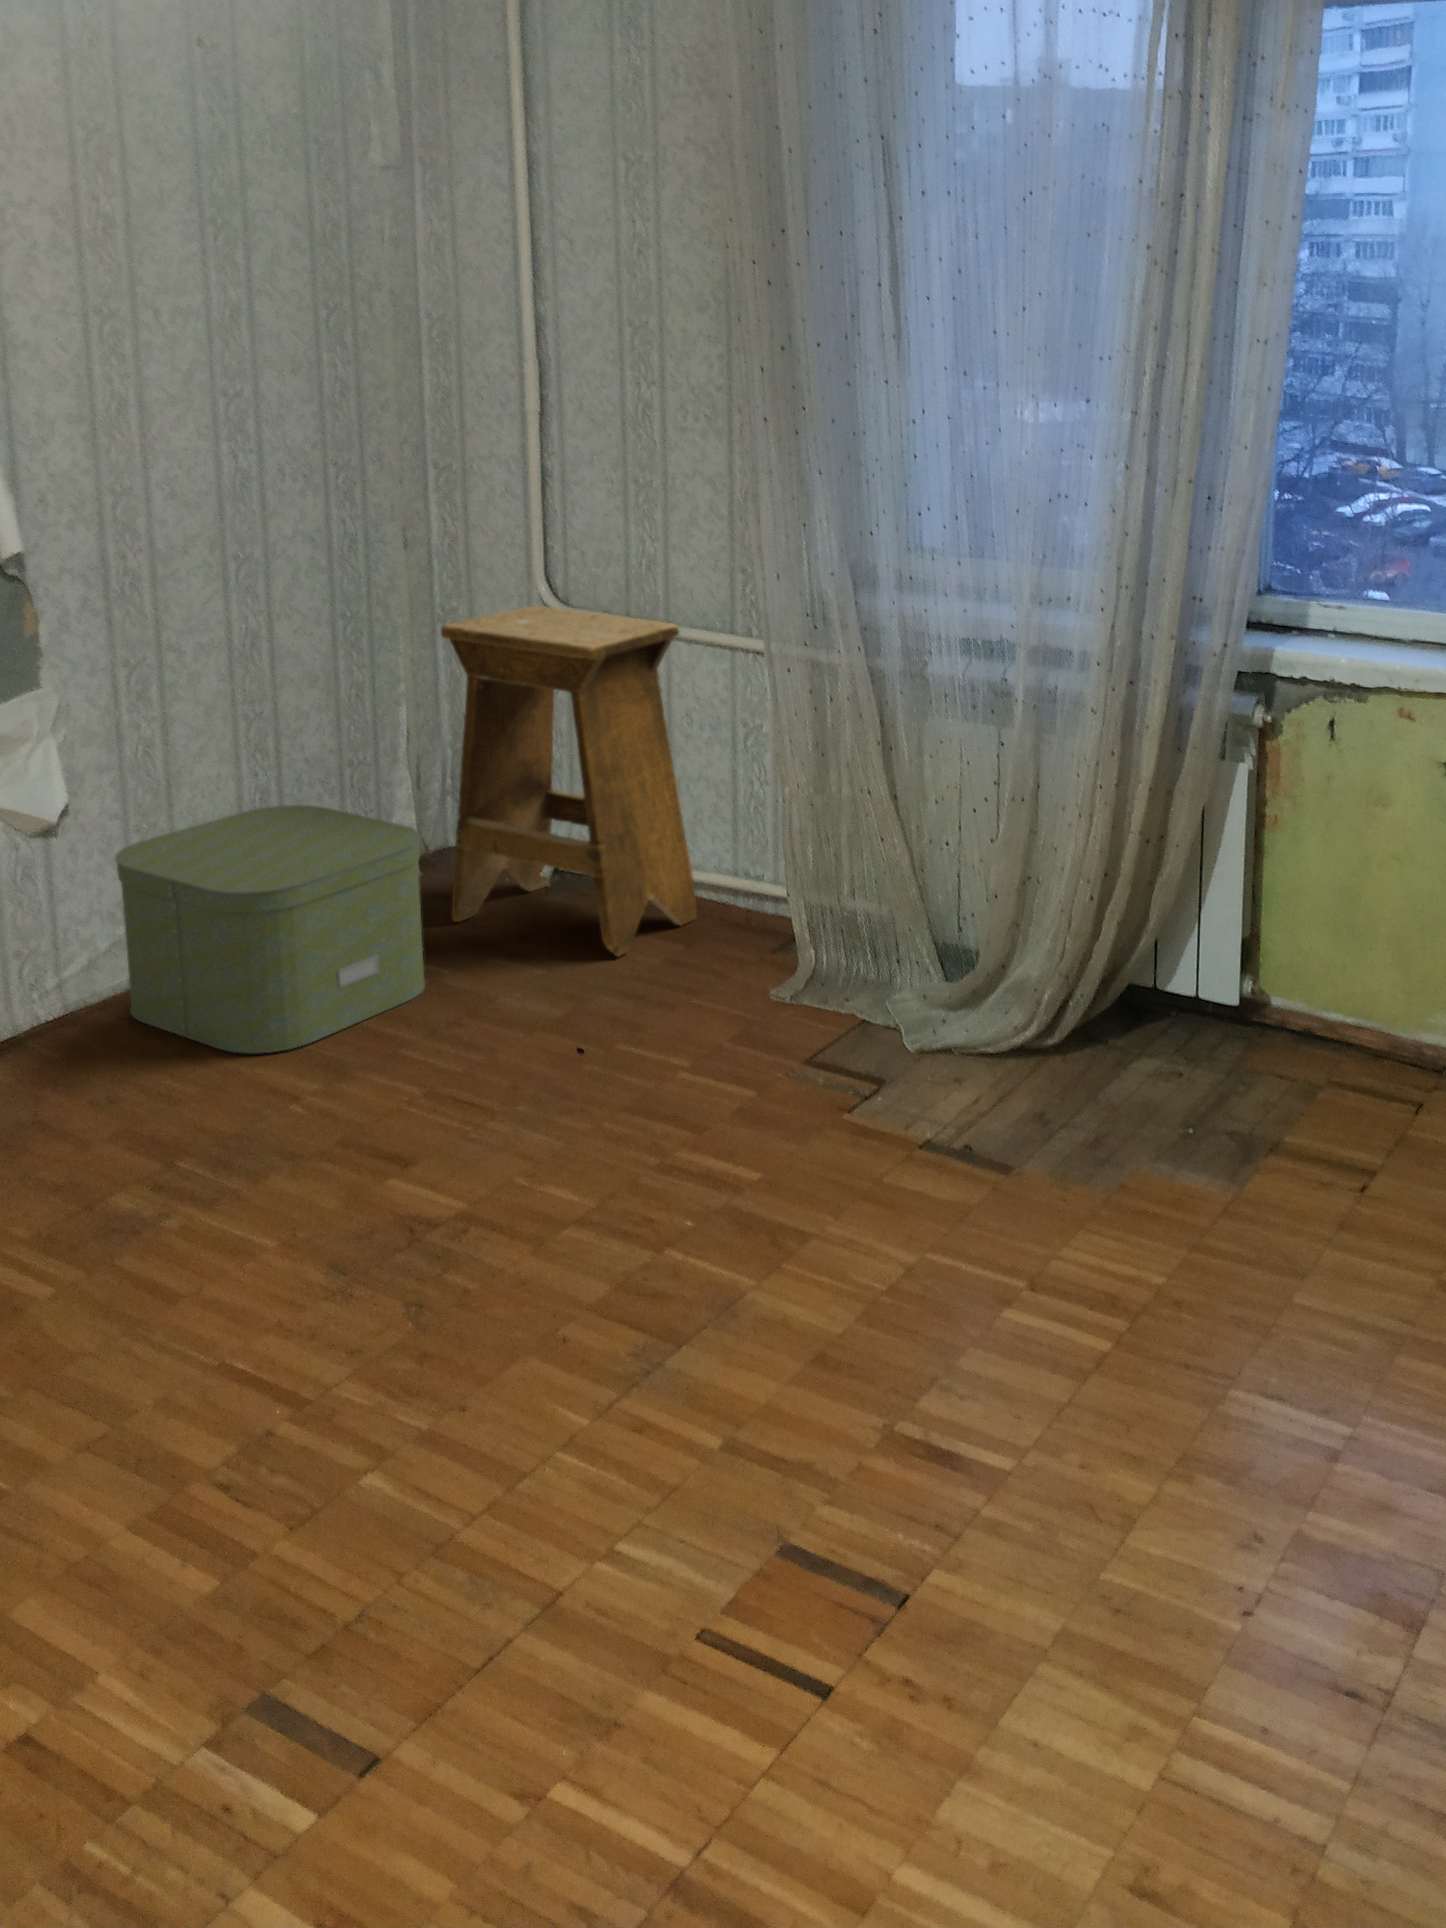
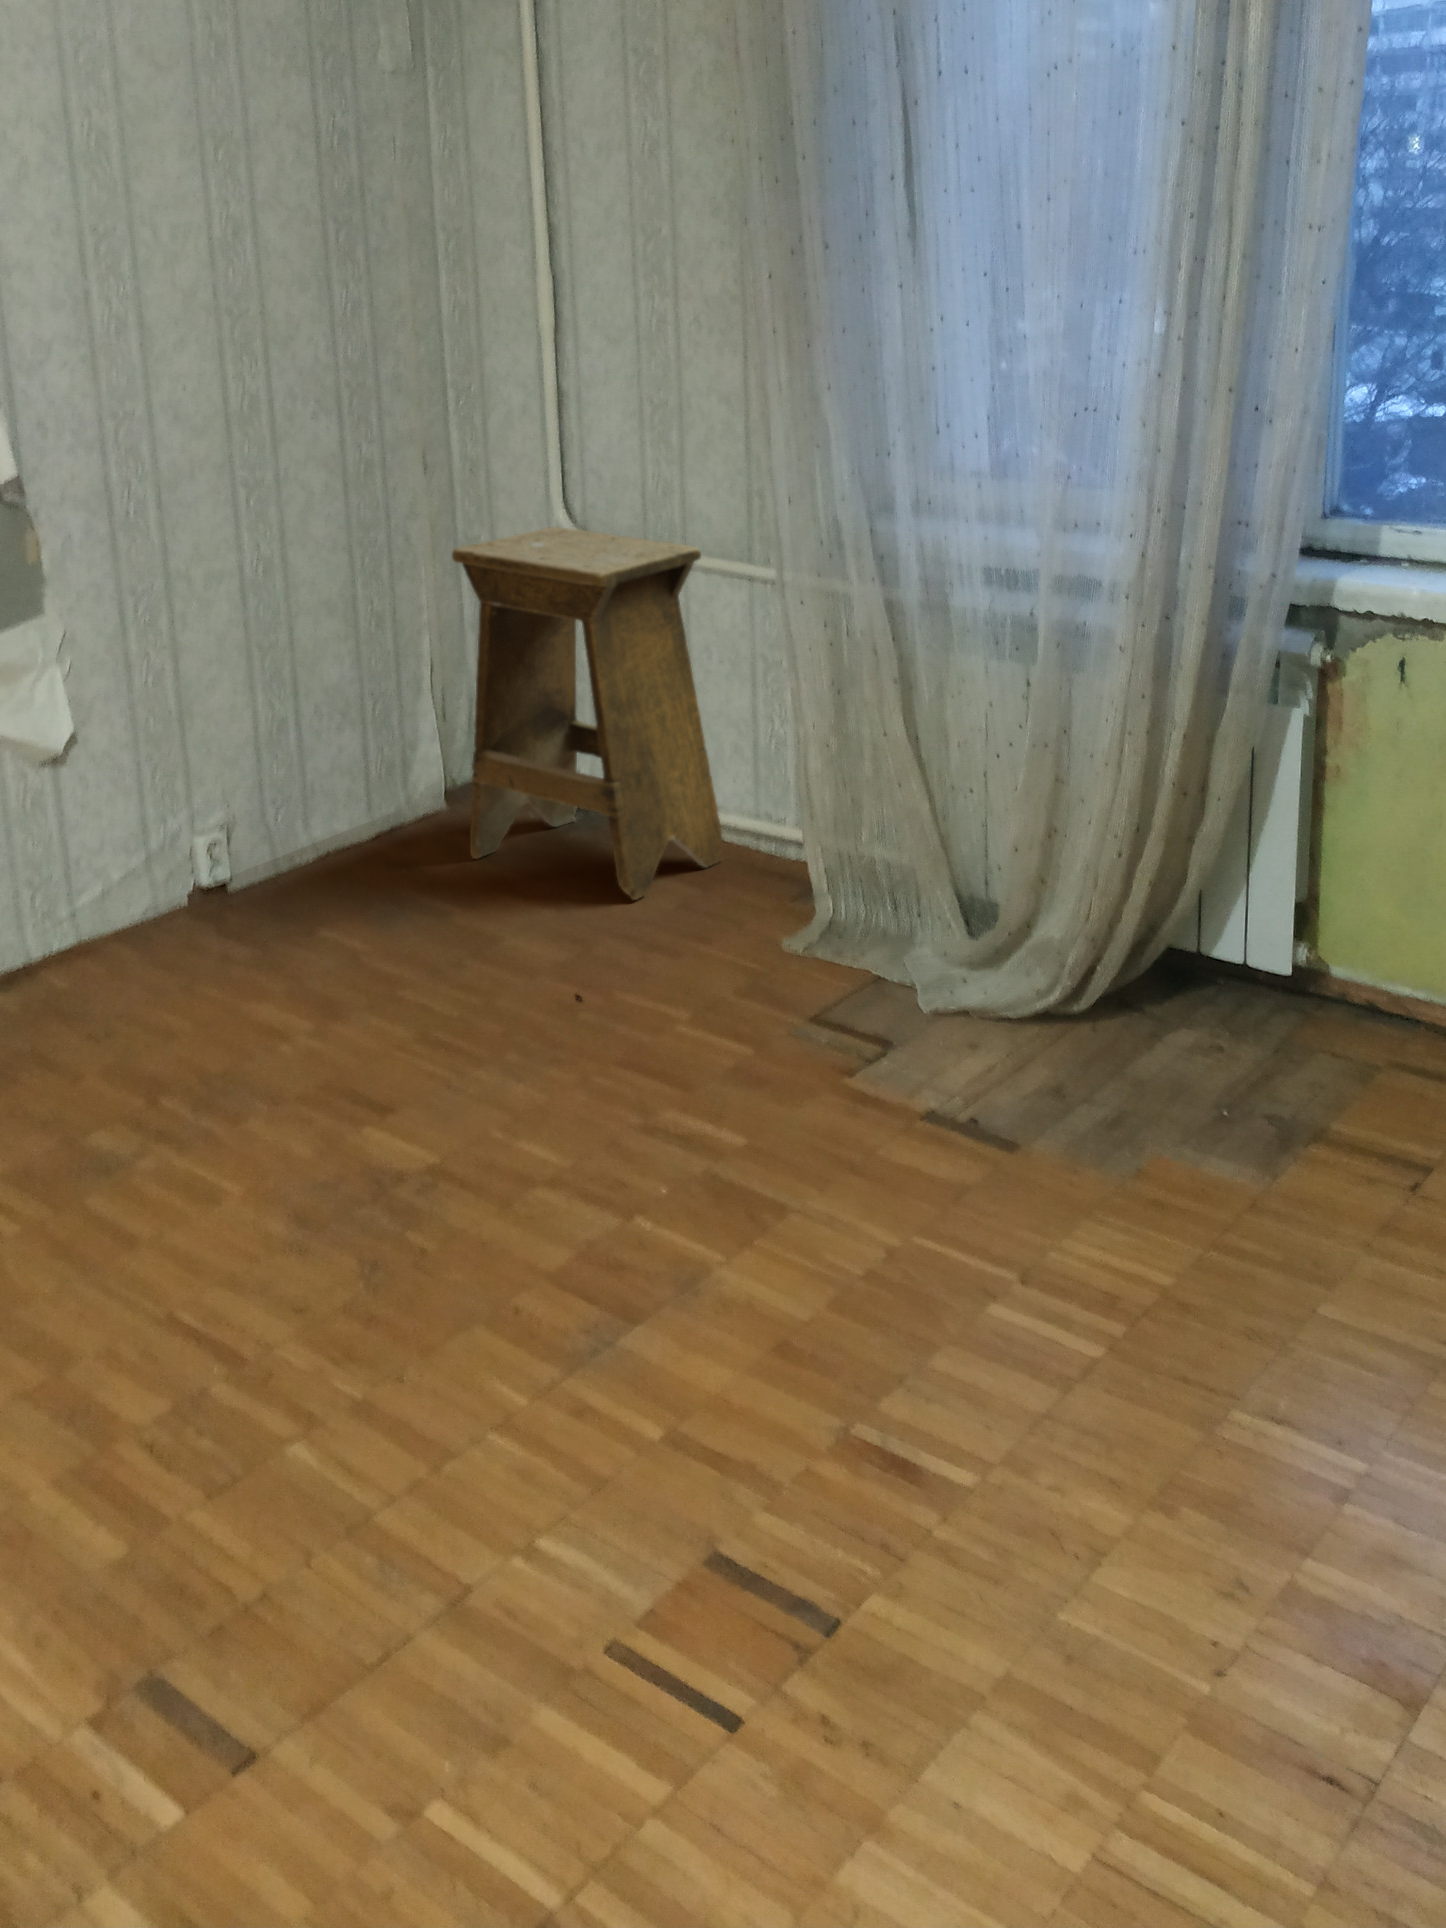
storage box: present [115,805,425,1053] -> none [117,736,433,994]

